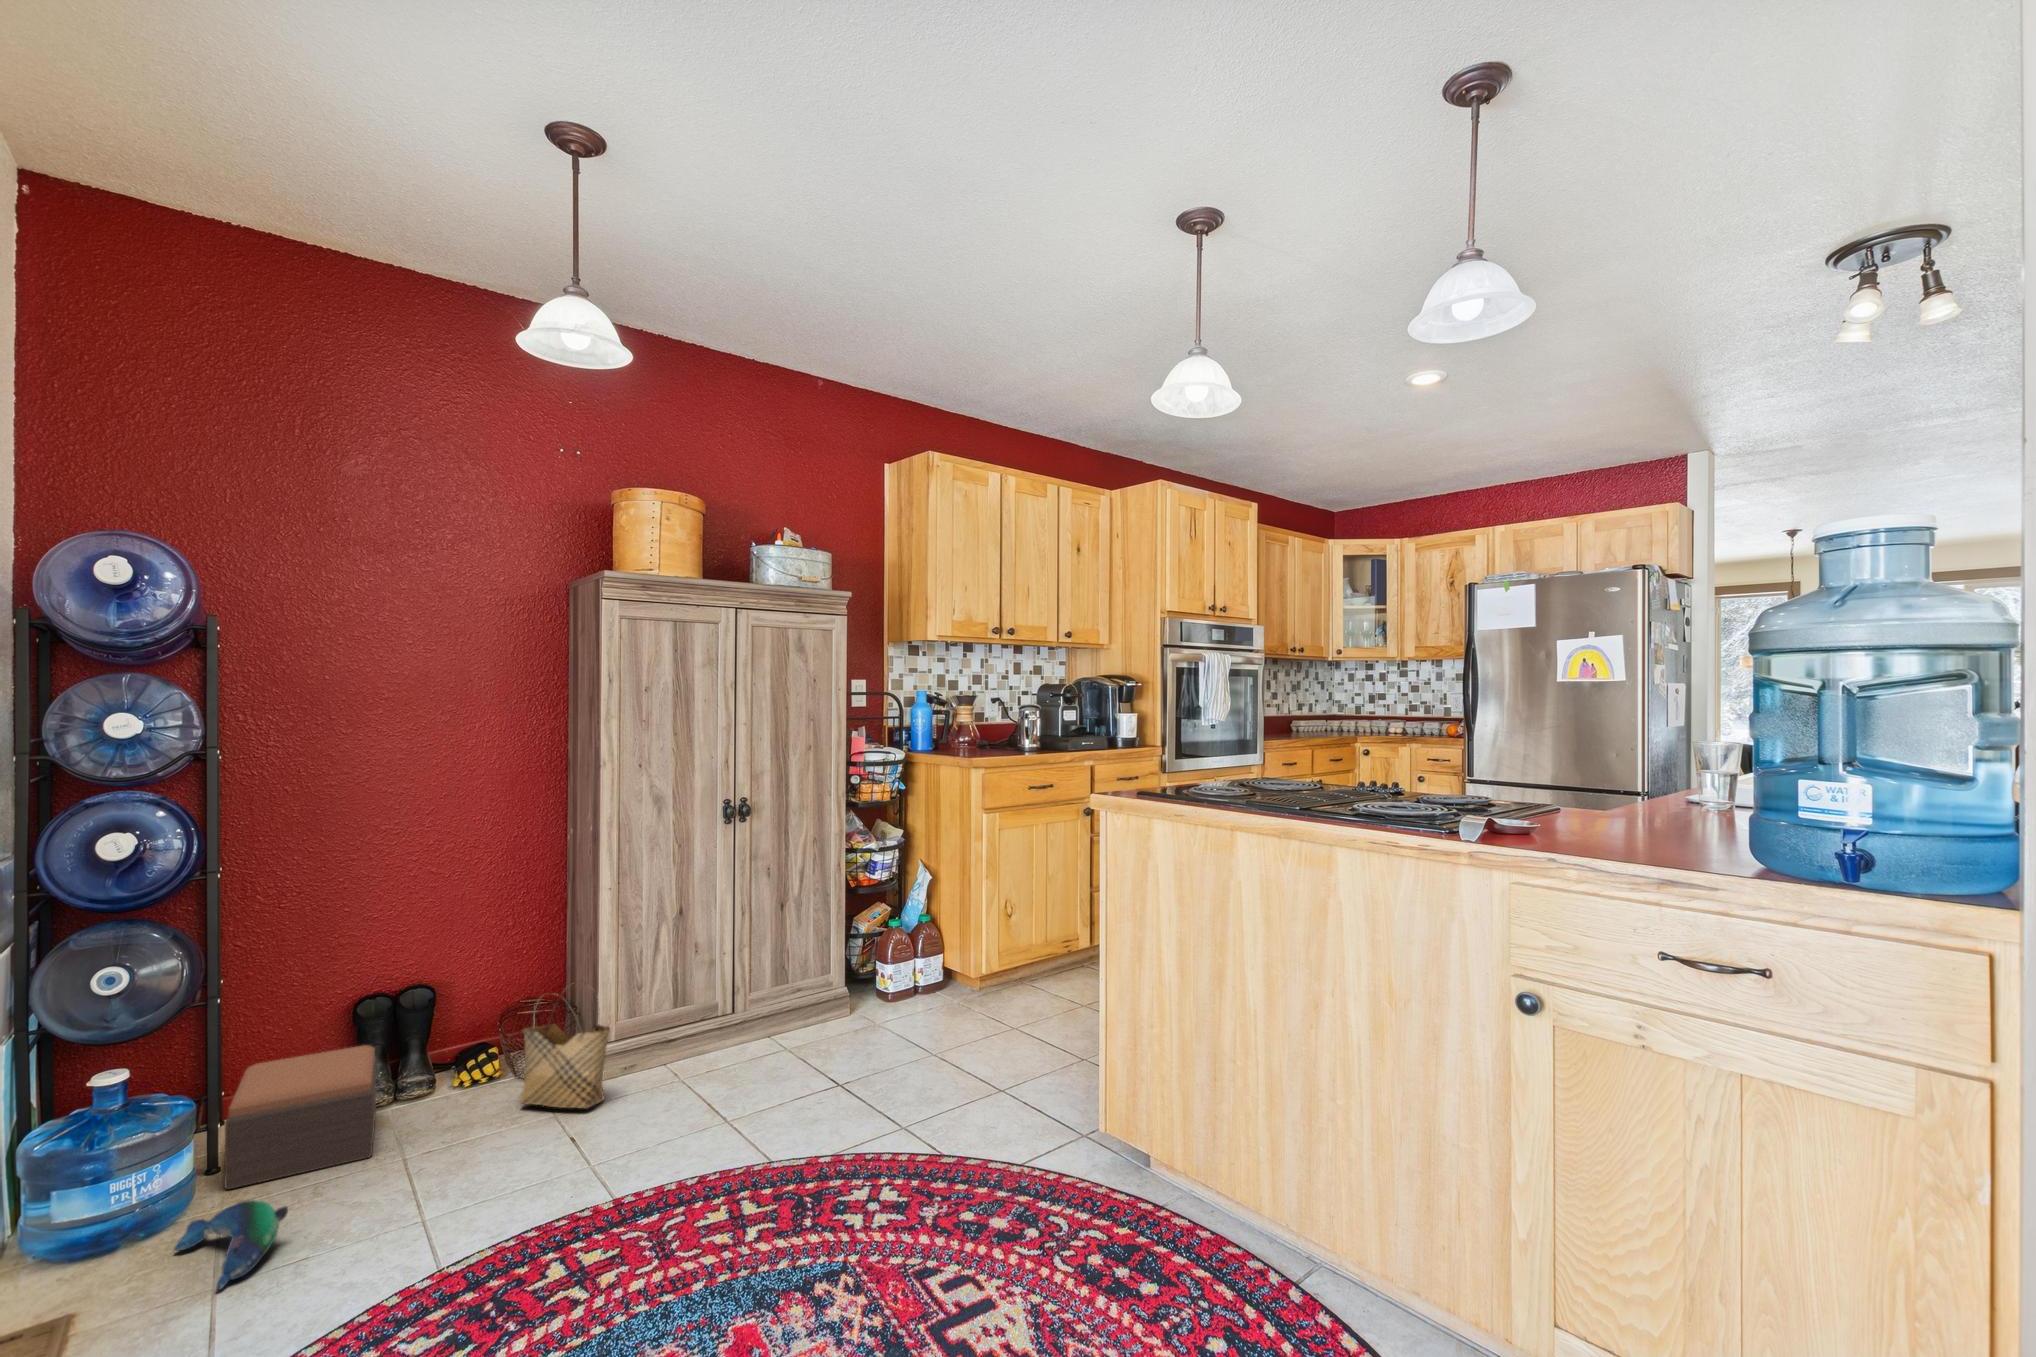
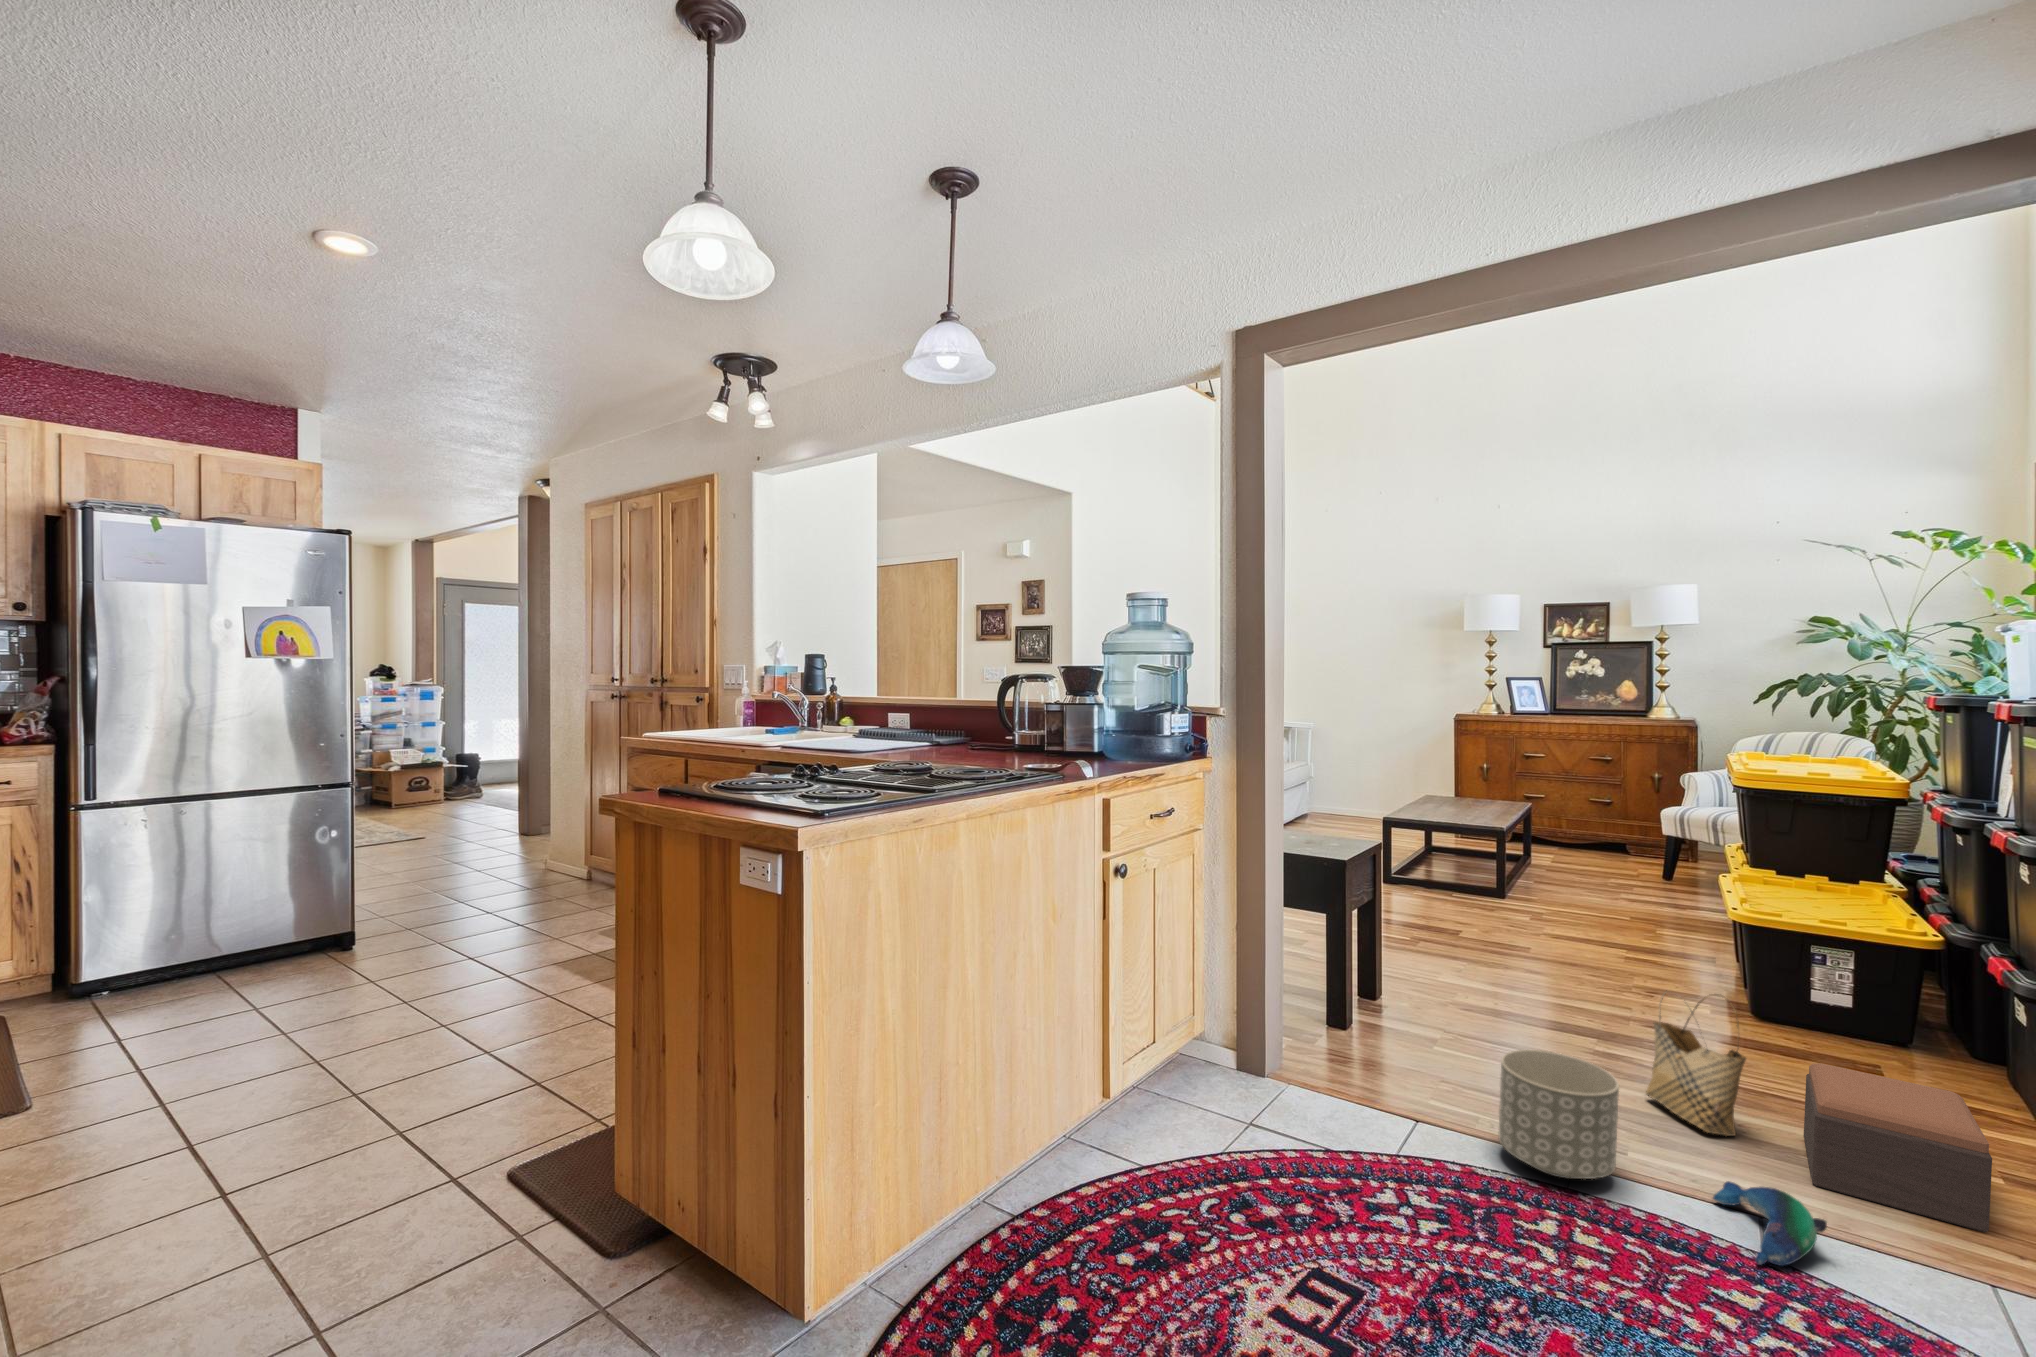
footstool: present [225,1045,377,1190] -> present [1804,1063,1992,1232]
planter: none [447,1090,569,1229] -> present [1499,1050,1619,1179]
plush toy: present [174,1200,288,1290] -> present [1713,1181,1827,1266]

